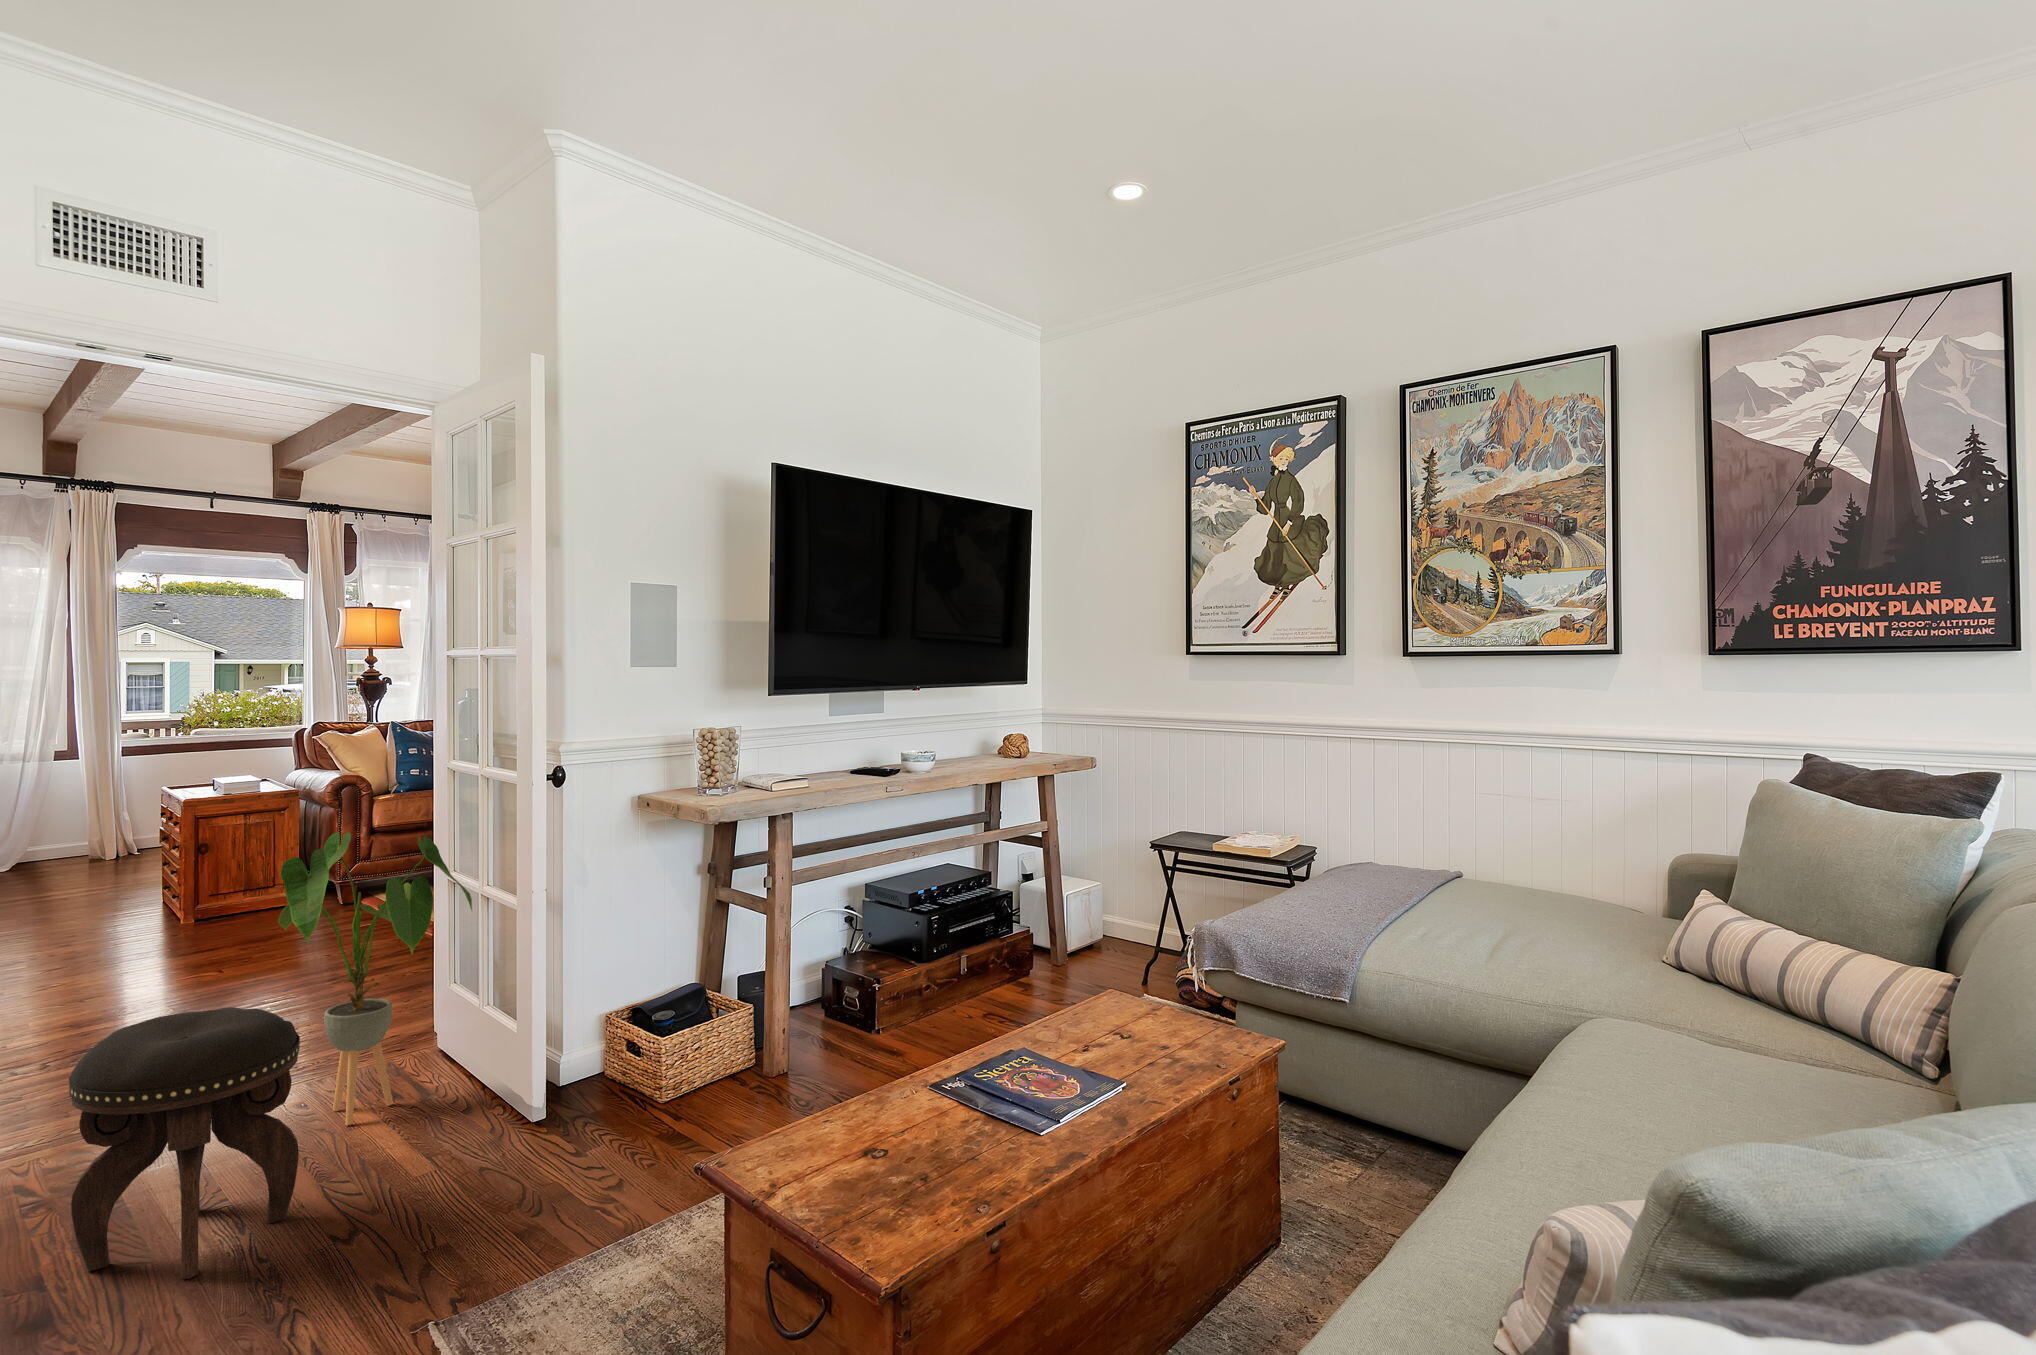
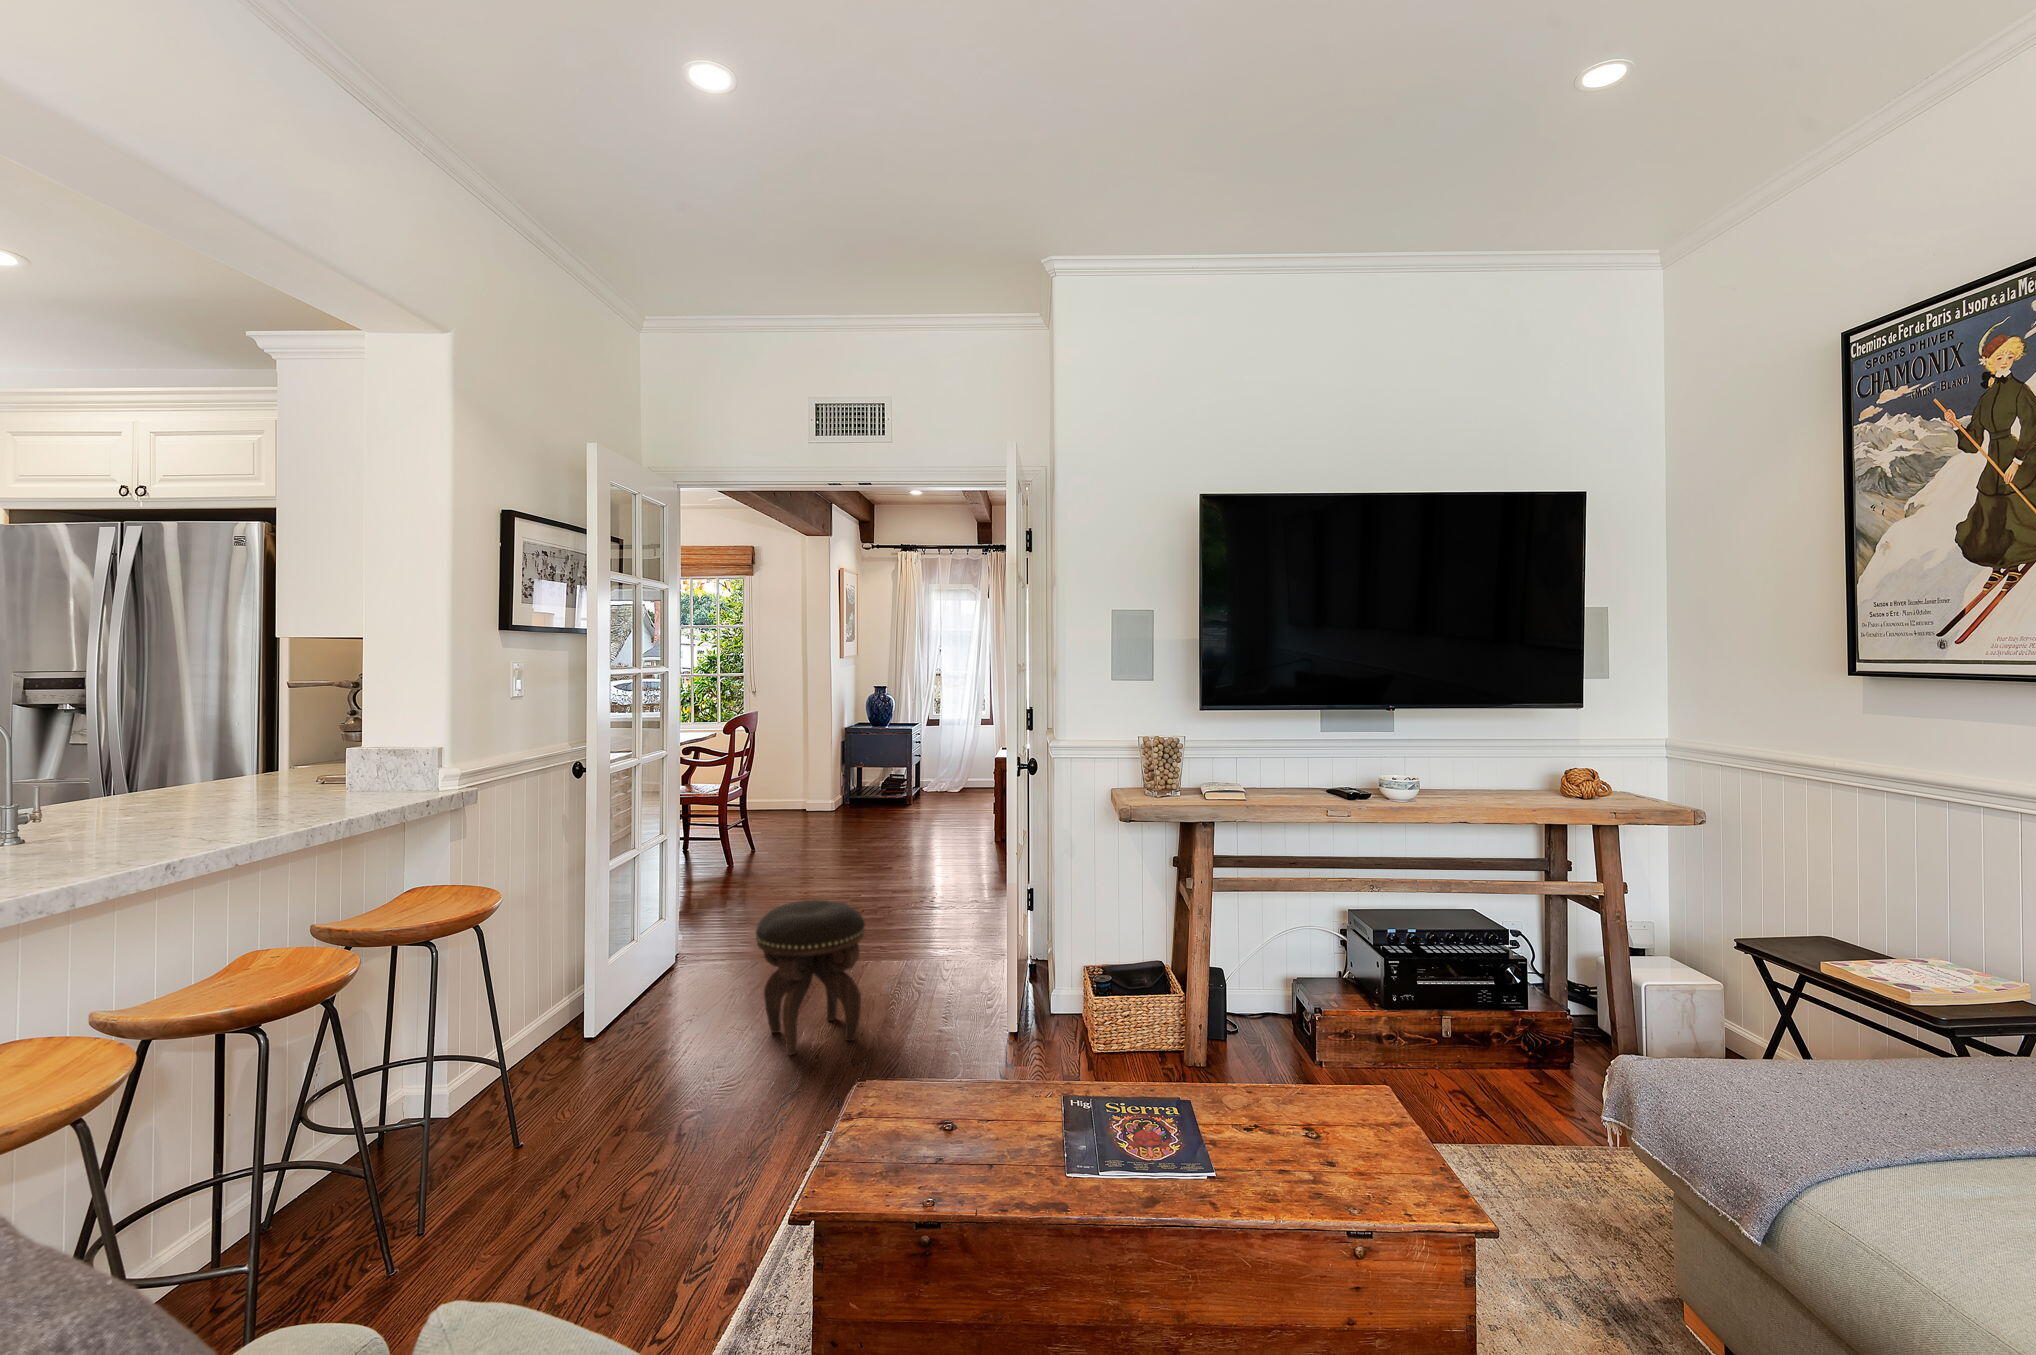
house plant: present [278,832,472,1125] -> none [891,801,1009,996]

